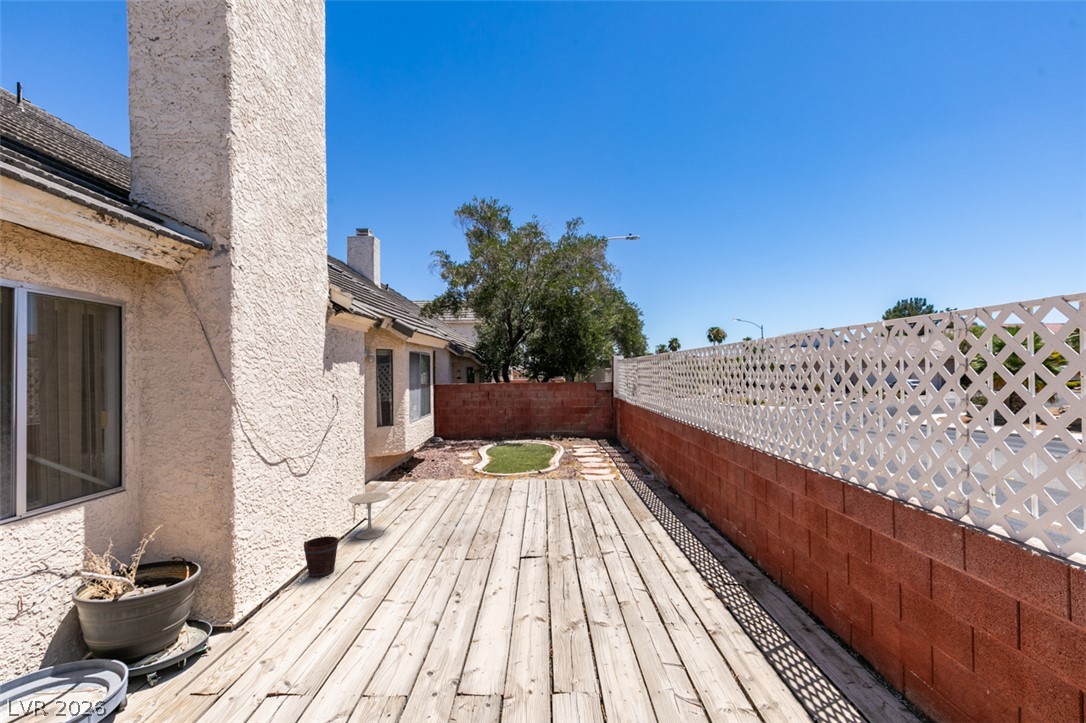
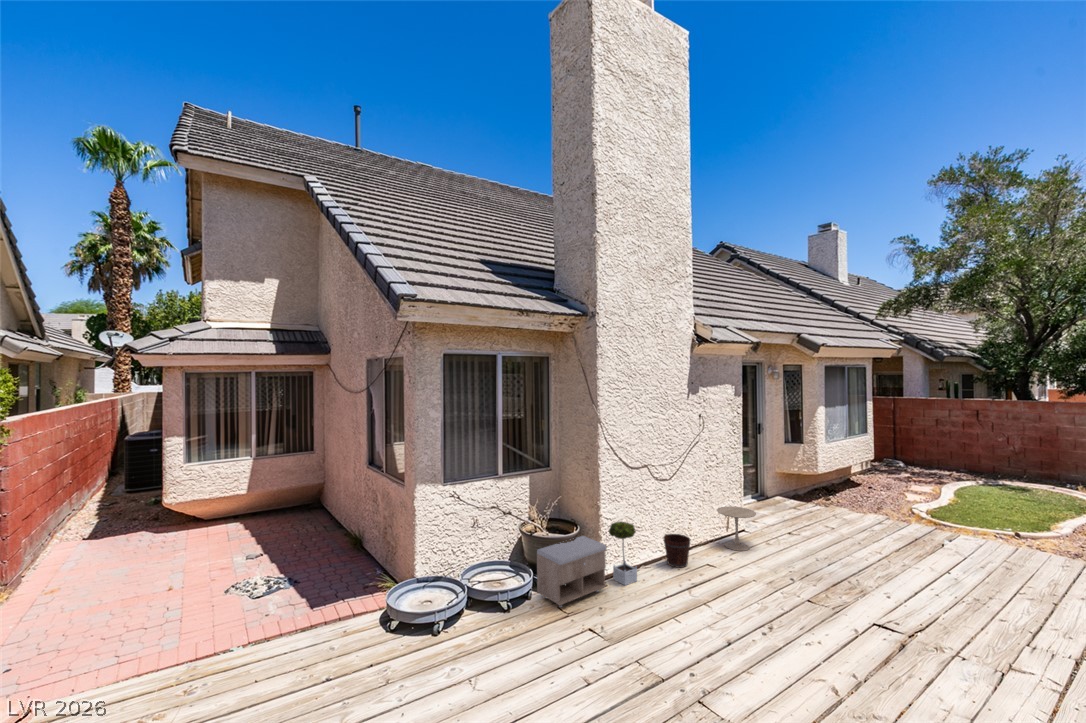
potted tree: none [247,536,288,621] -> present [609,521,637,585]
storage bench: none [137,572,256,694] -> present [537,536,607,607]

